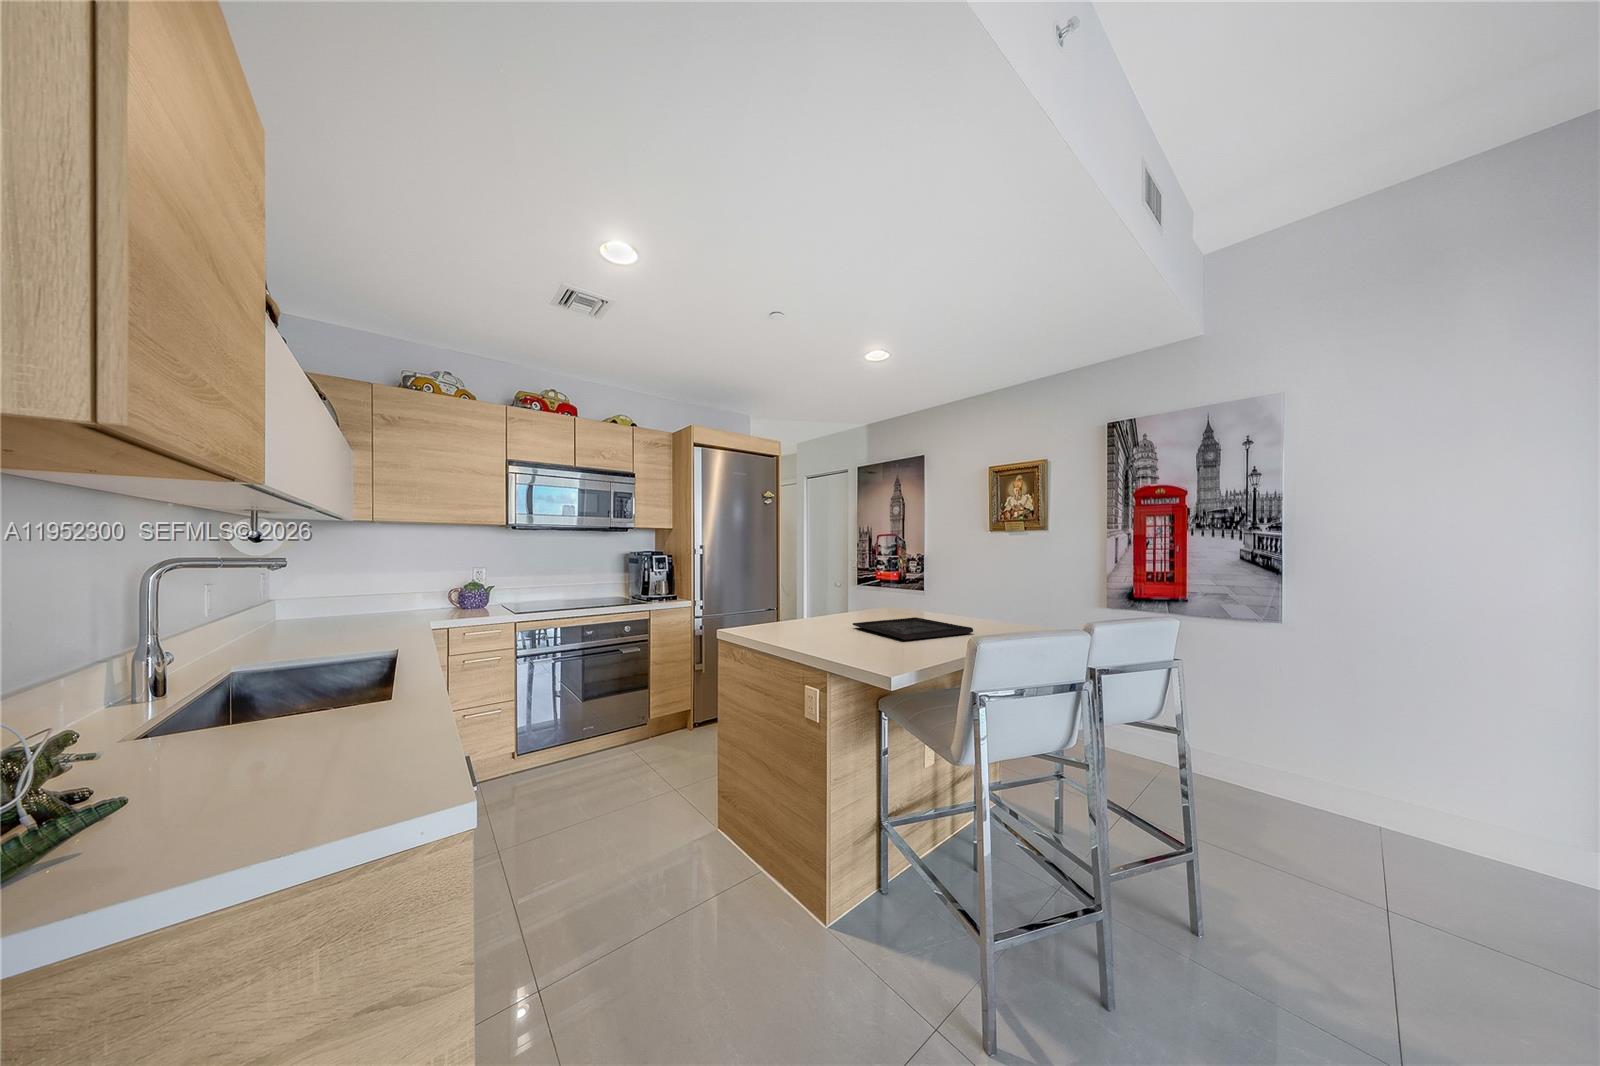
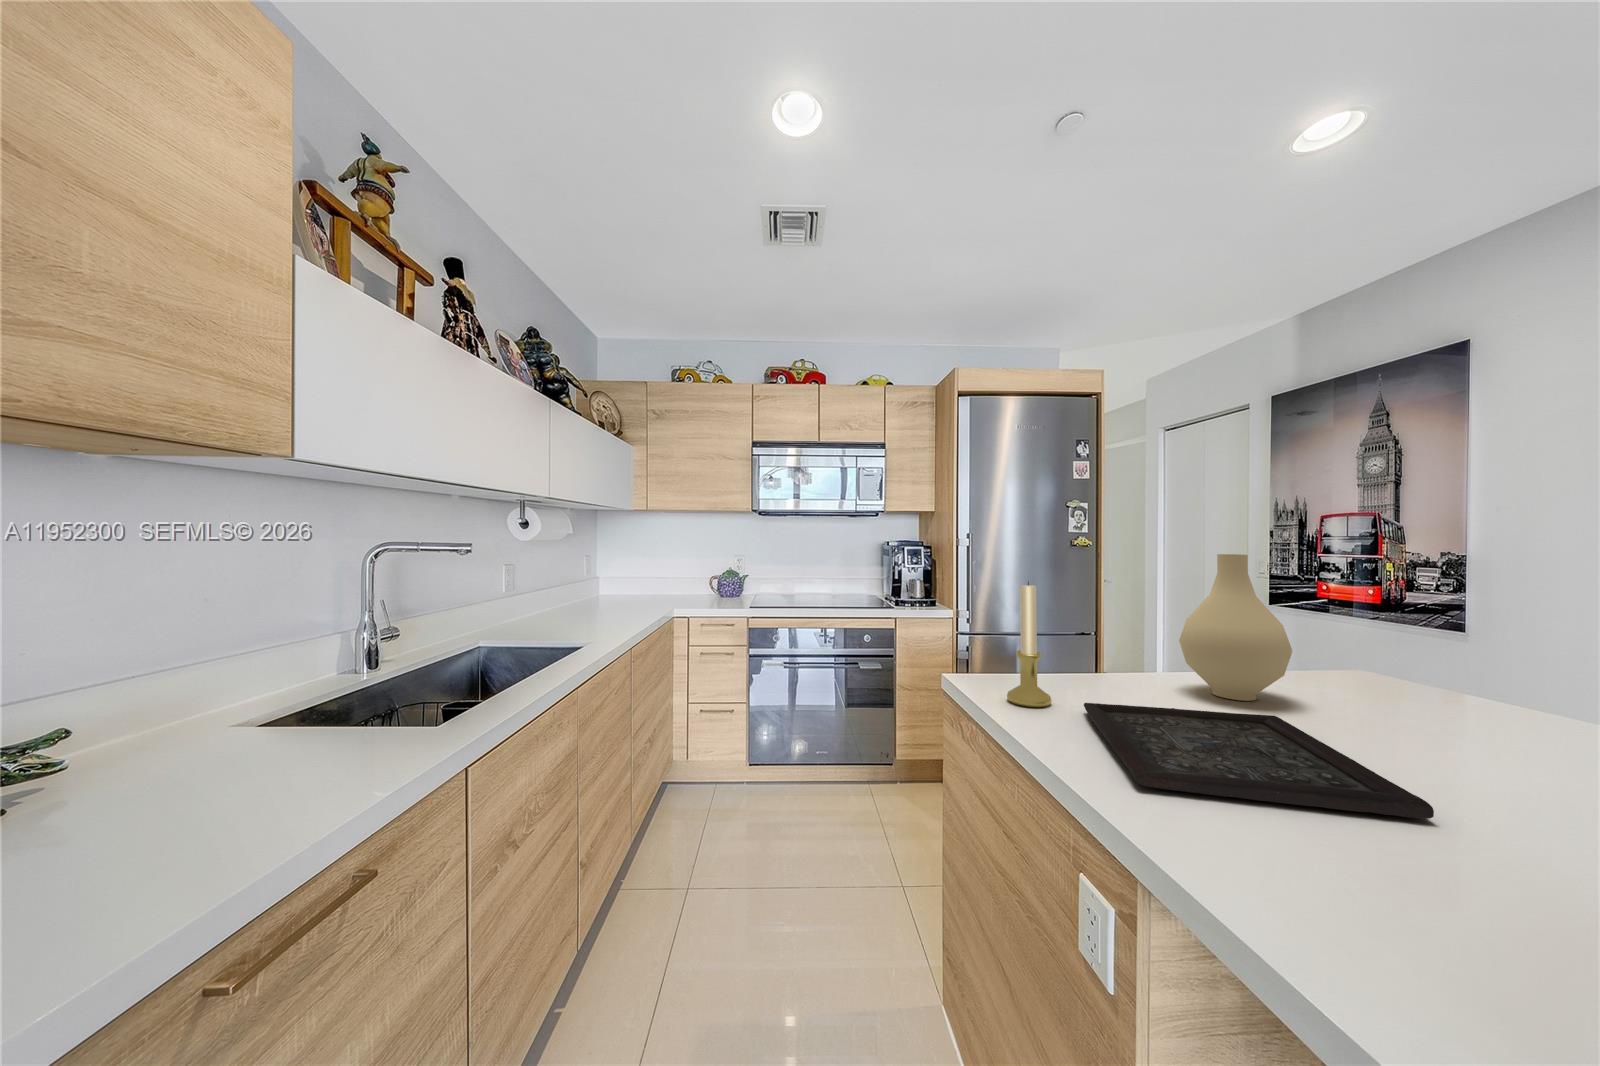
vase: none [871,551,913,617] -> present [1179,554,1292,701]
candle holder: none [815,566,837,630] -> present [1007,582,1052,707]

